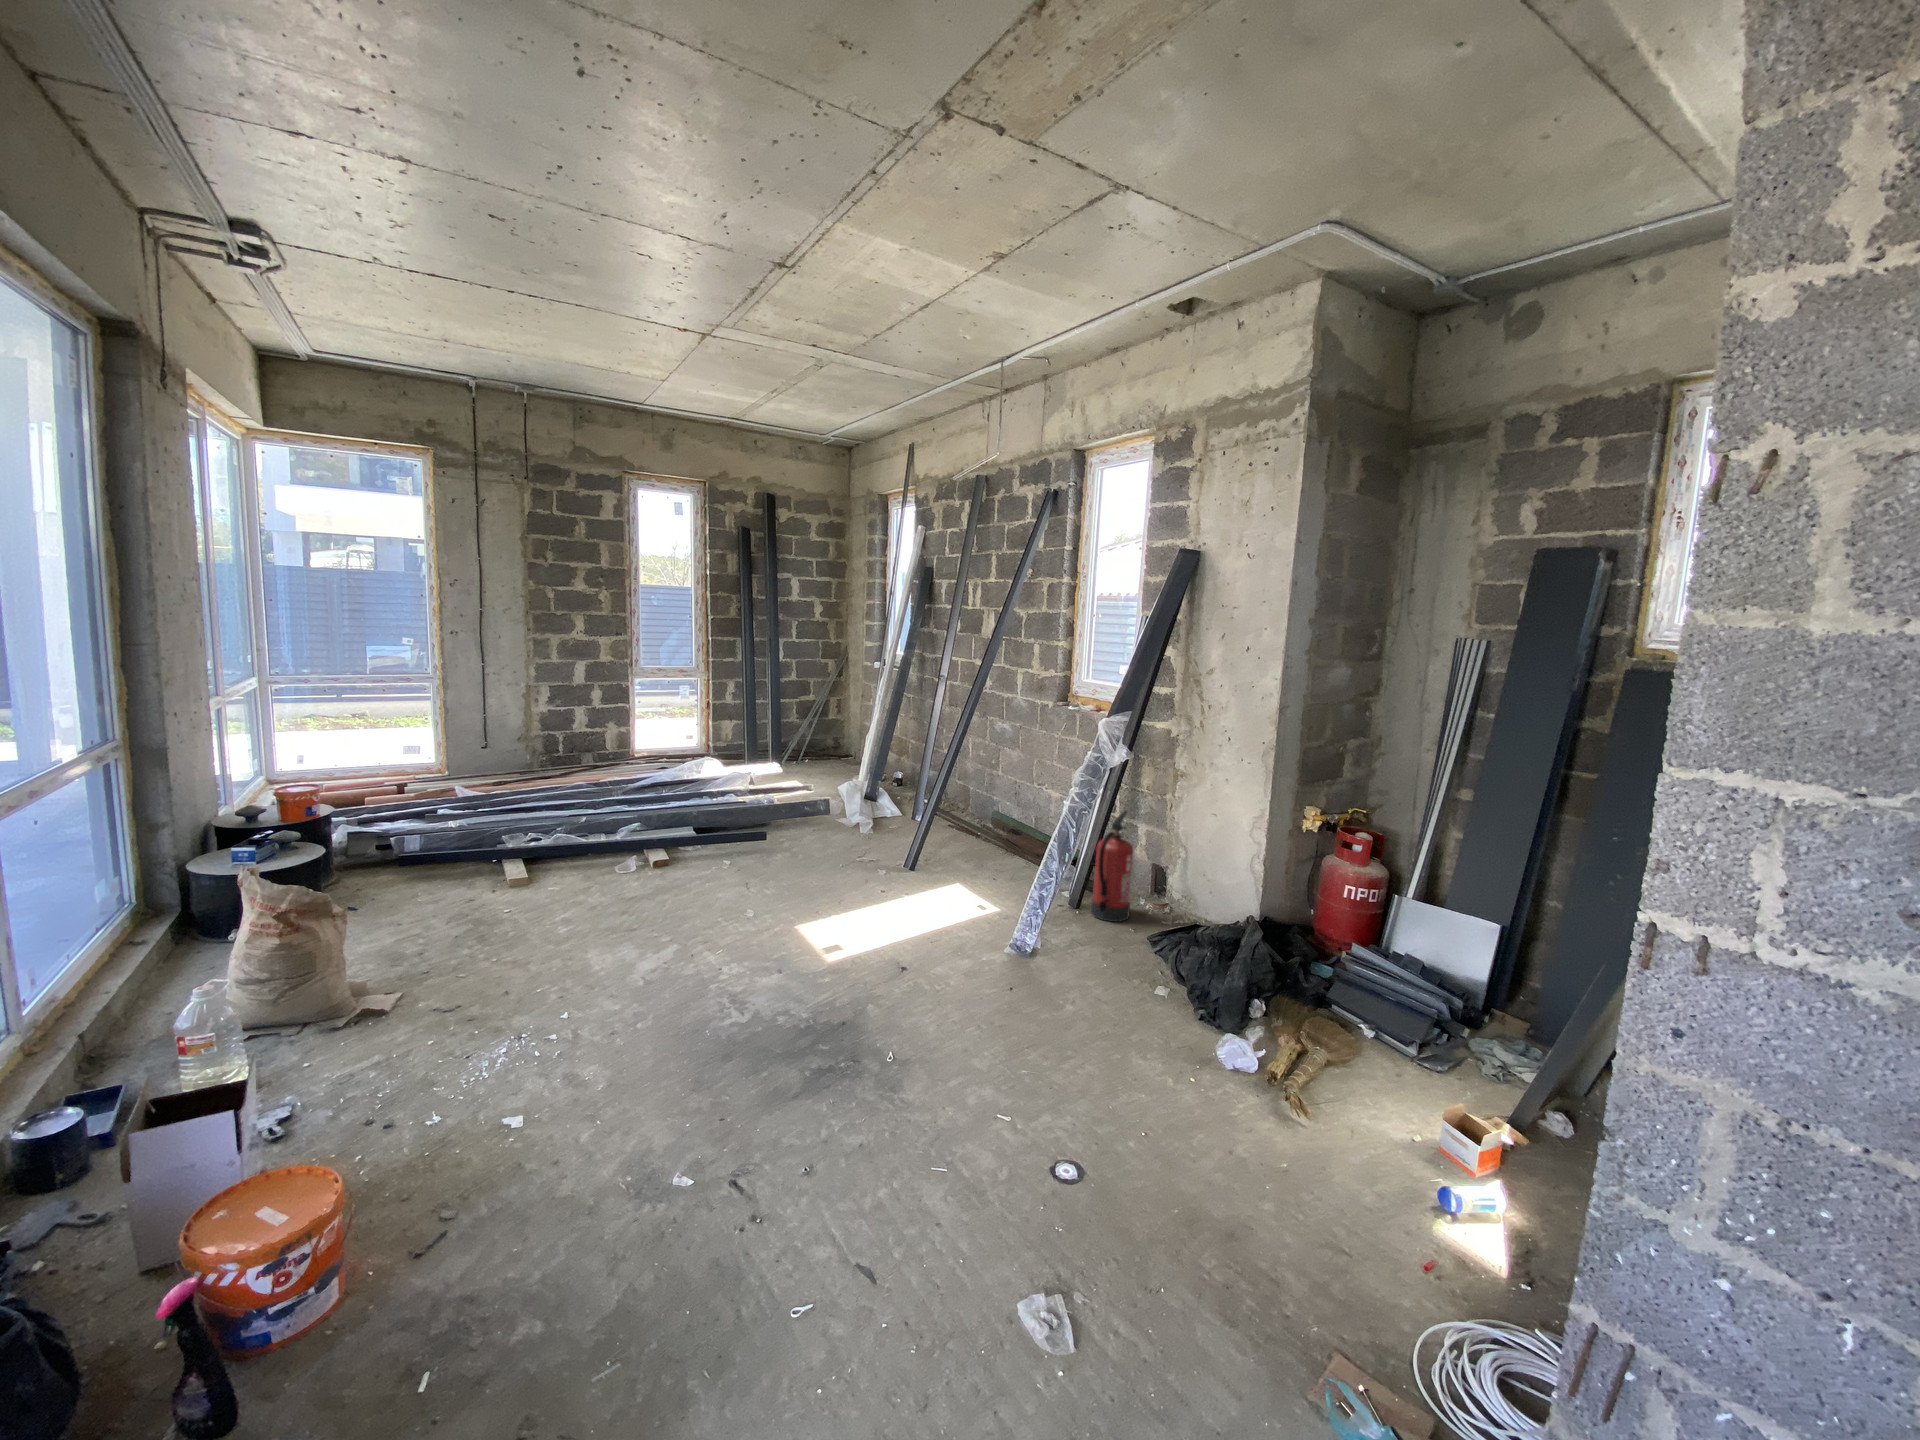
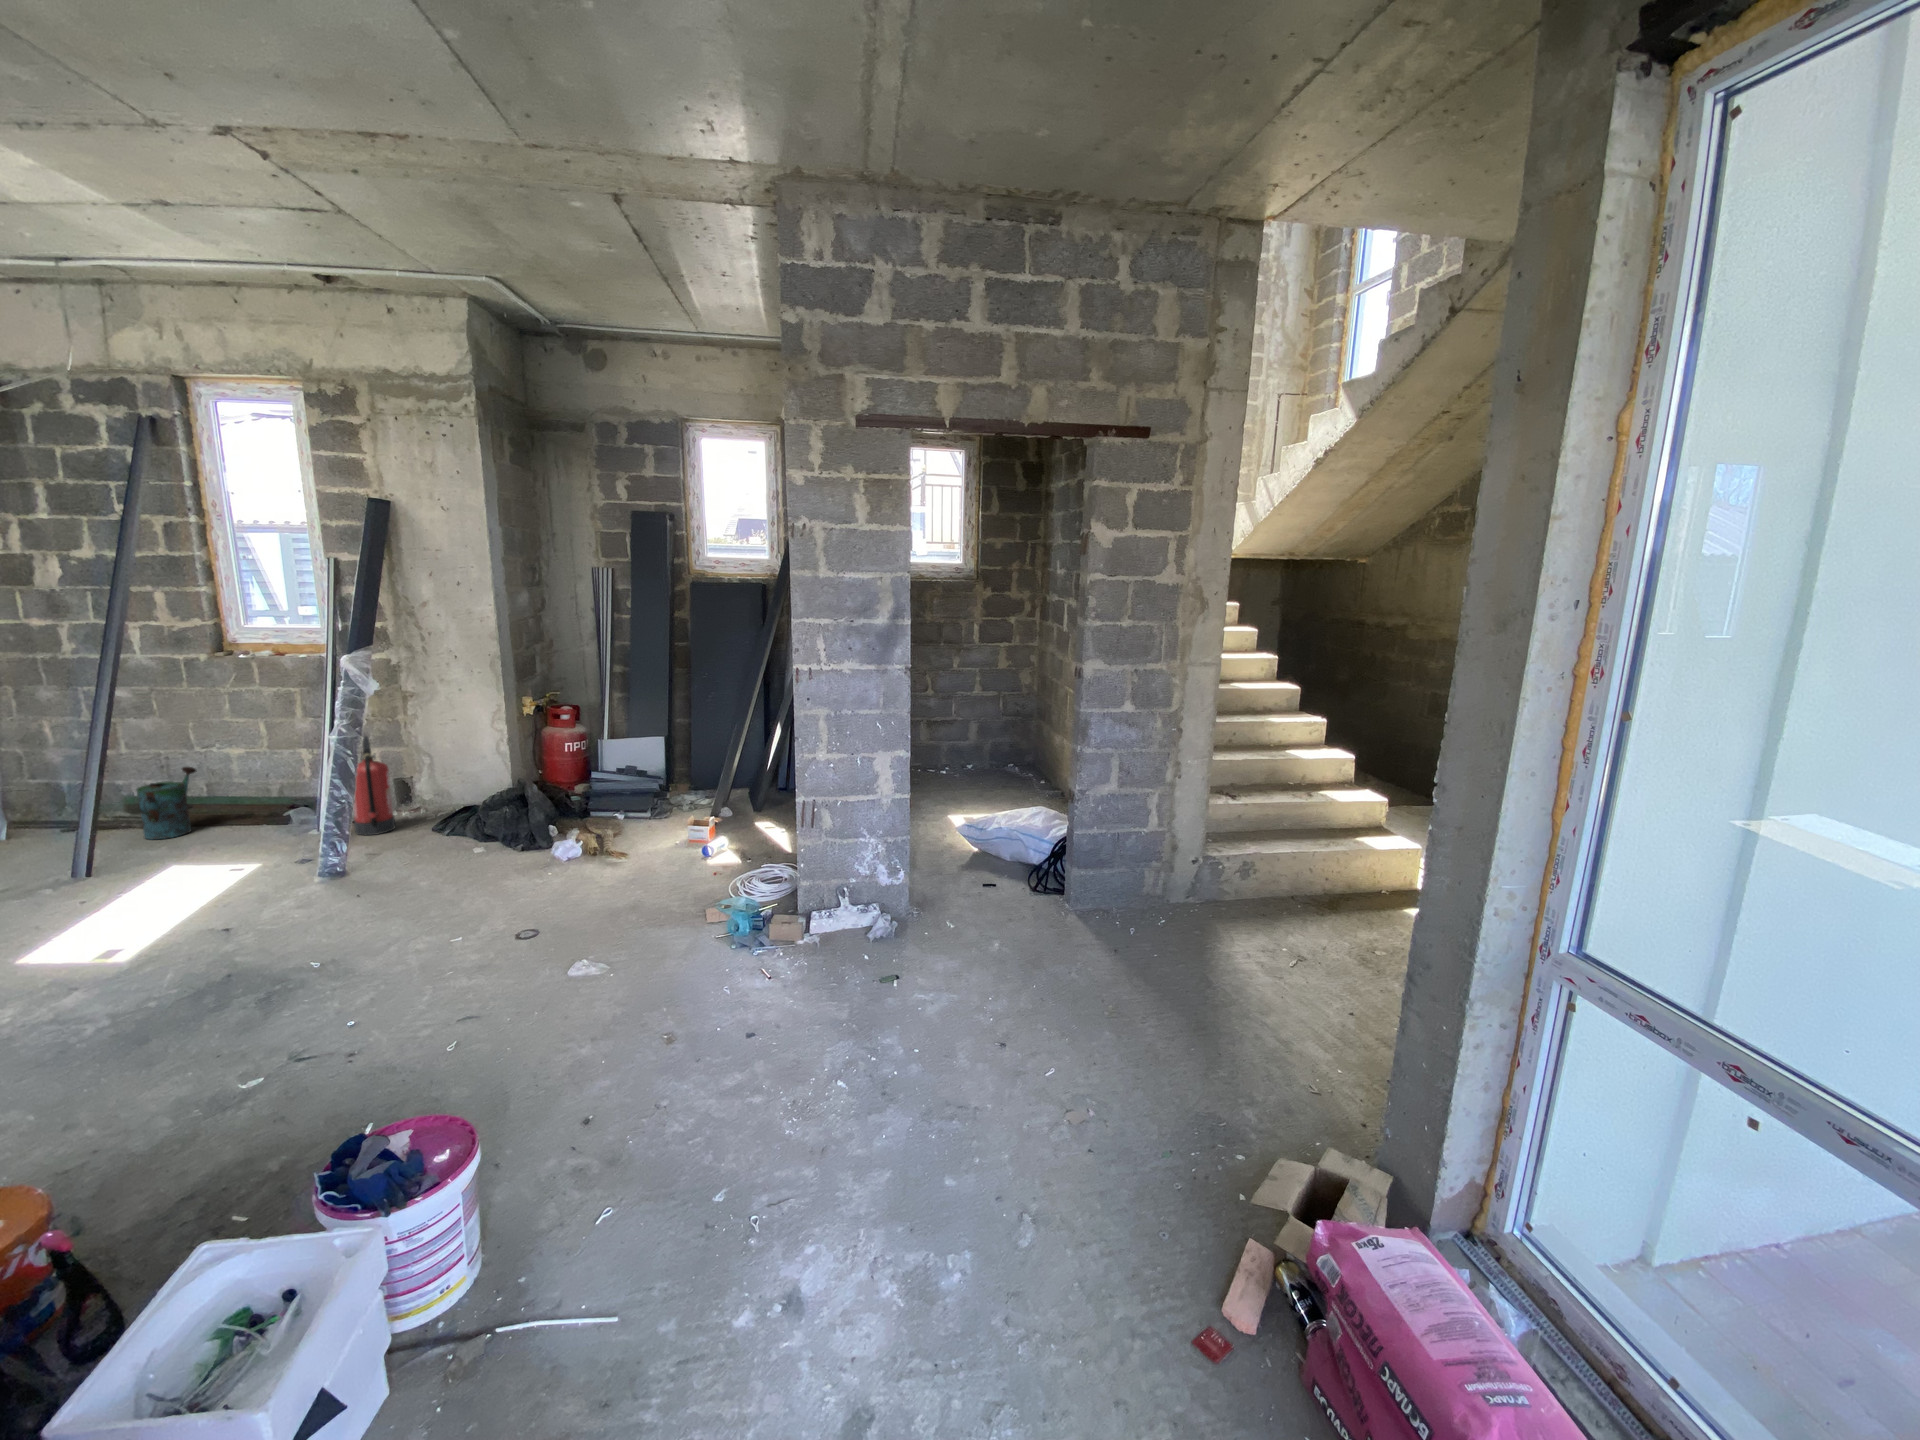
watering can: none [971,799,1033,859] -> present [137,767,197,839]

